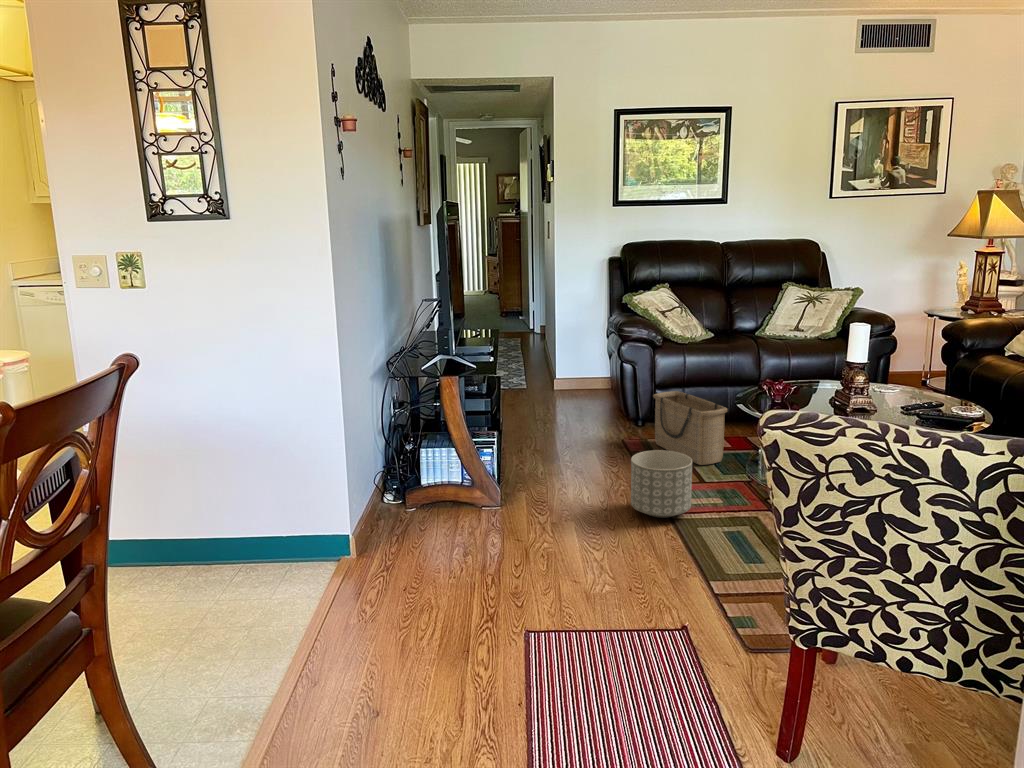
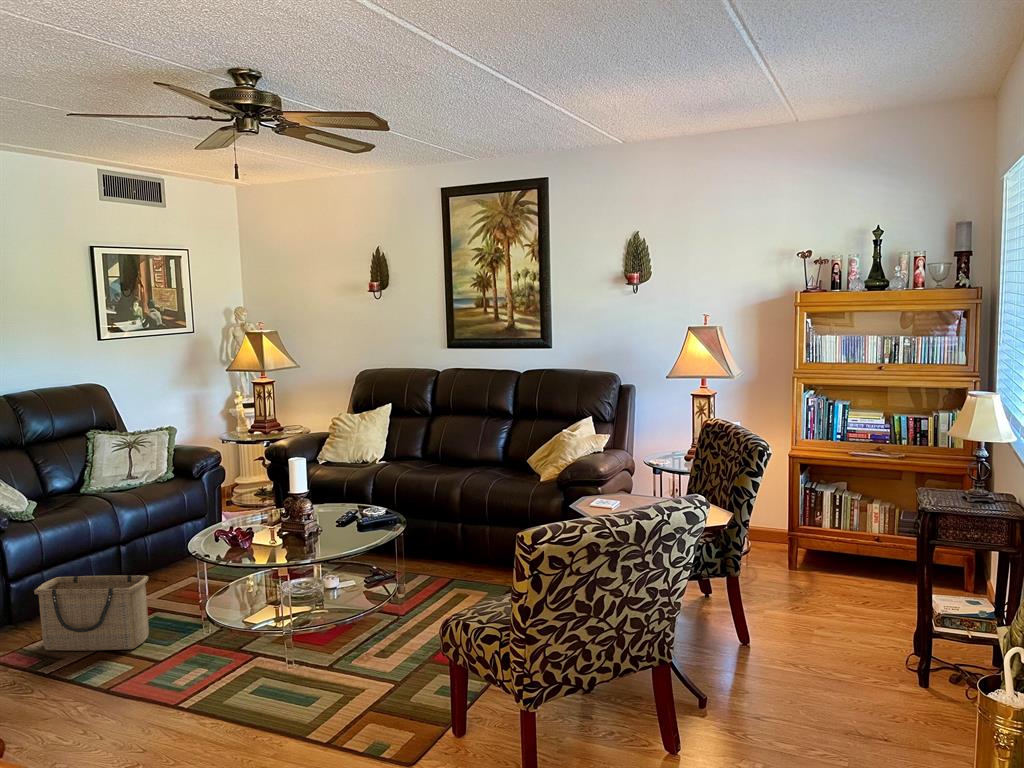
planter: present [631,450,692,518] -> none [128,634,206,718]

